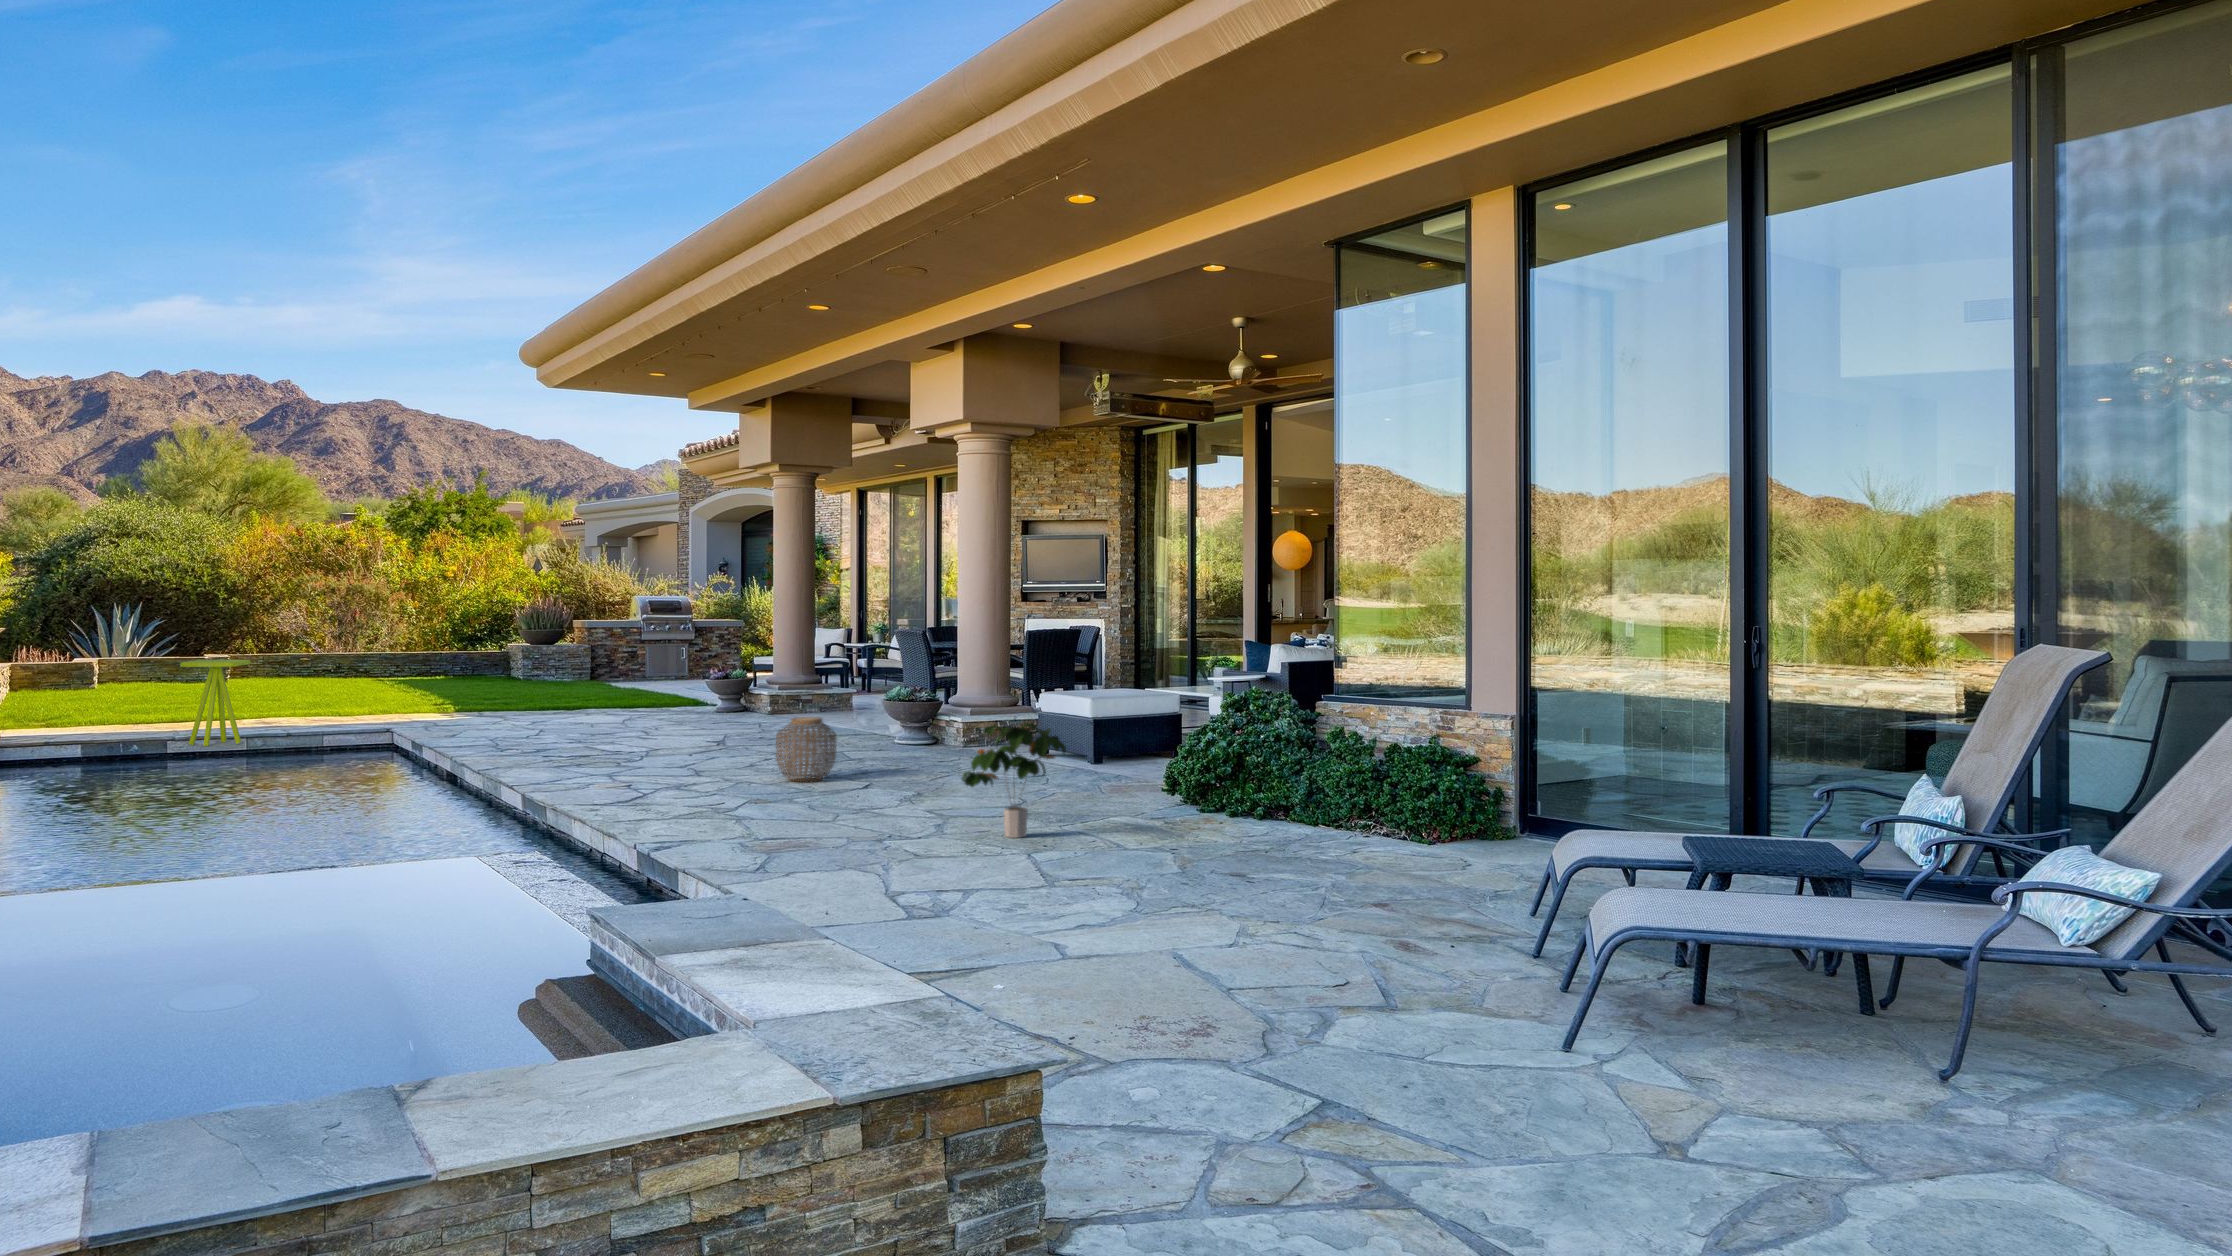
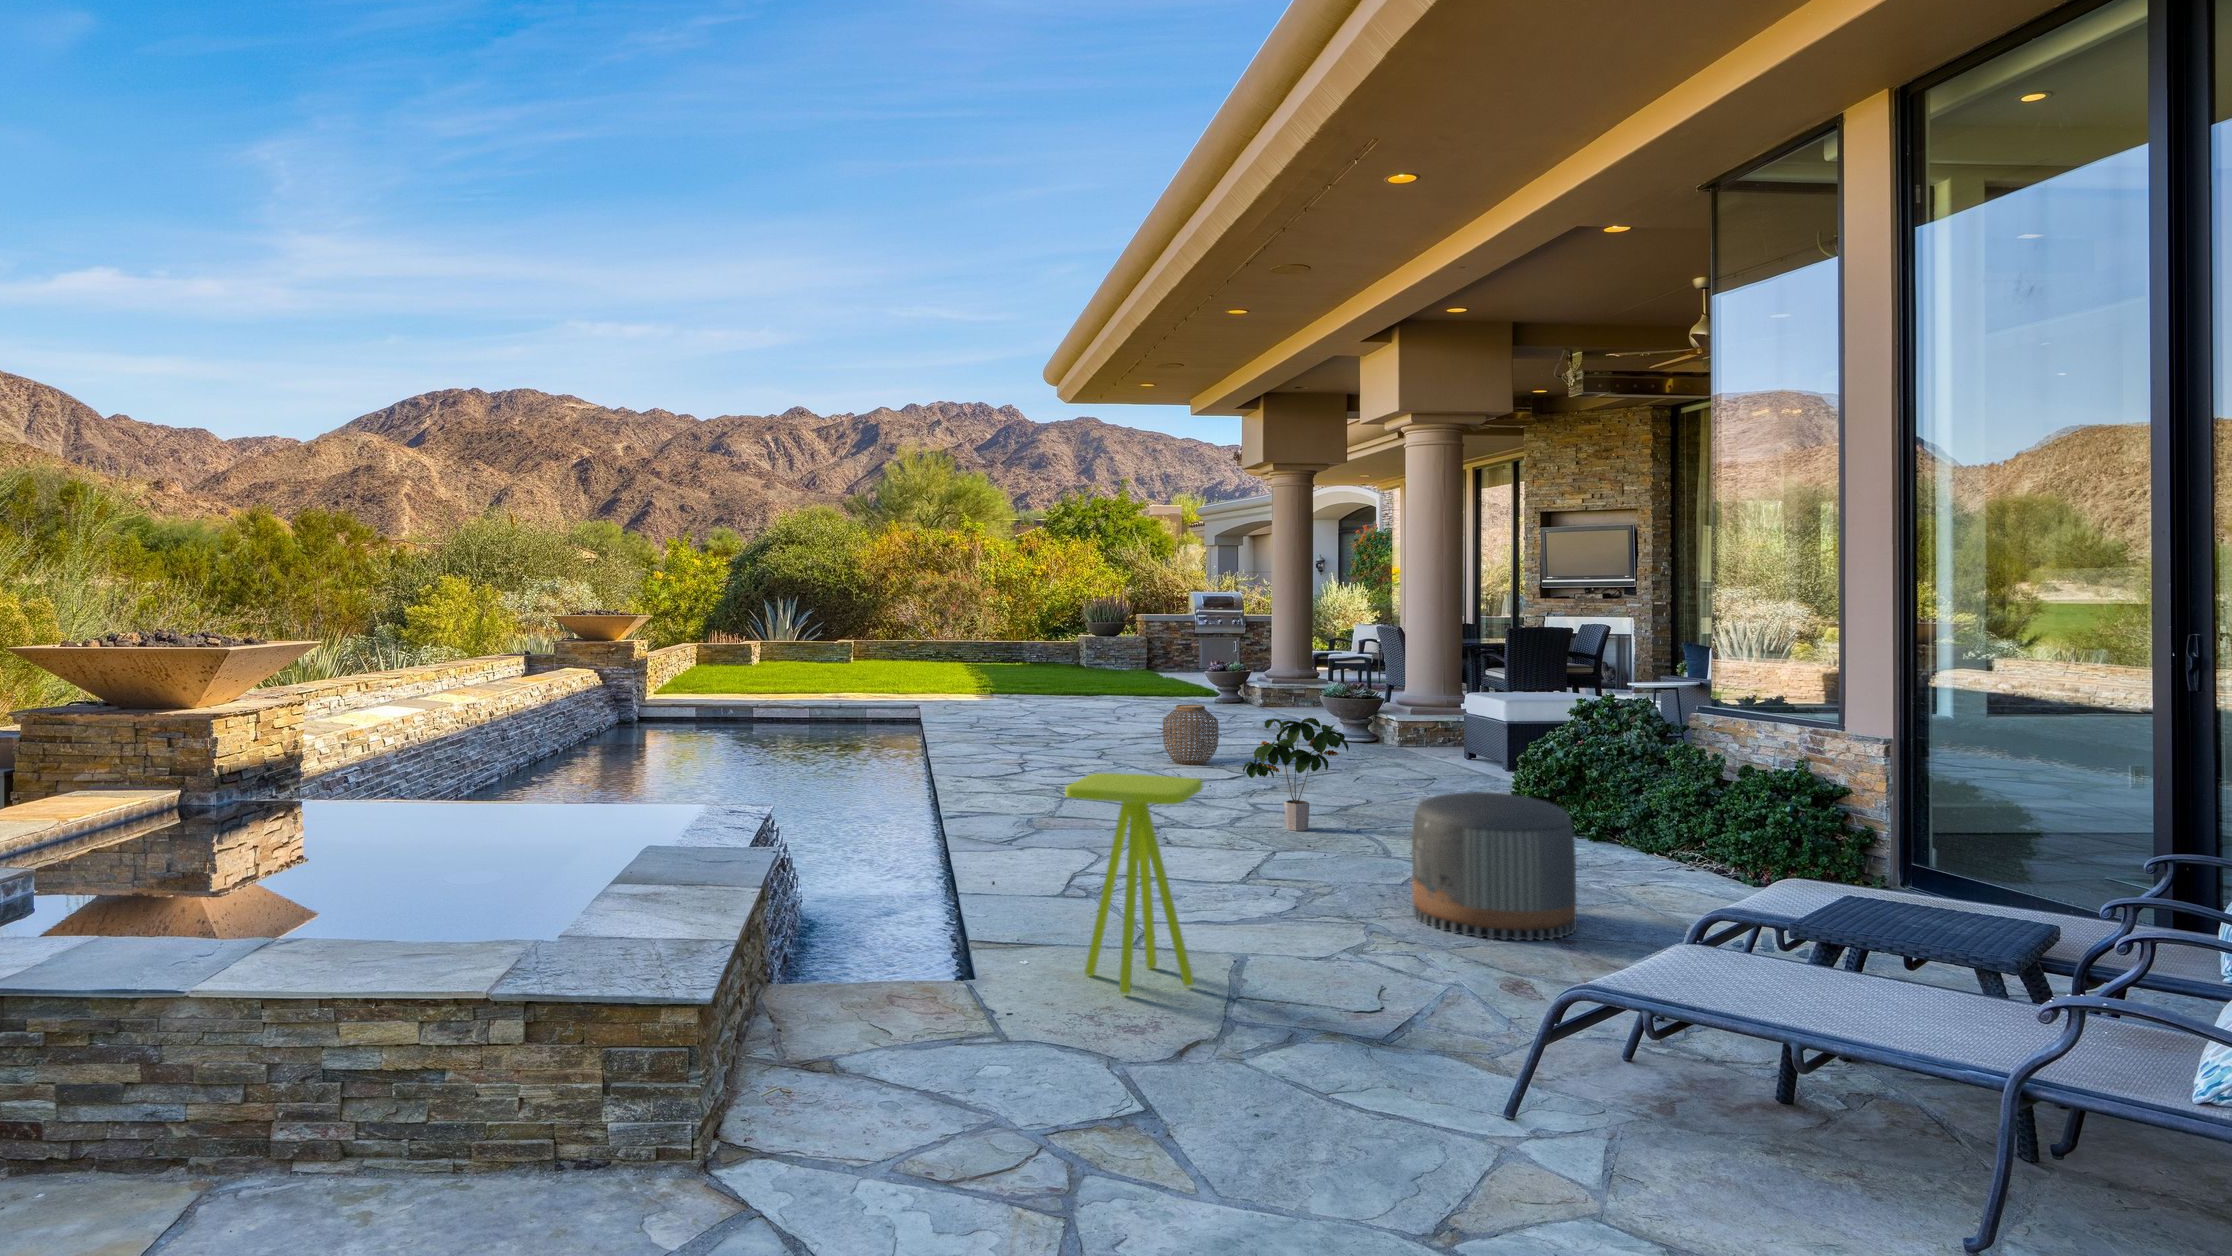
side table: present [180,660,250,746] -> present [1065,773,1203,994]
pouf: none [1229,781,1369,913] -> present [1412,792,1577,941]

